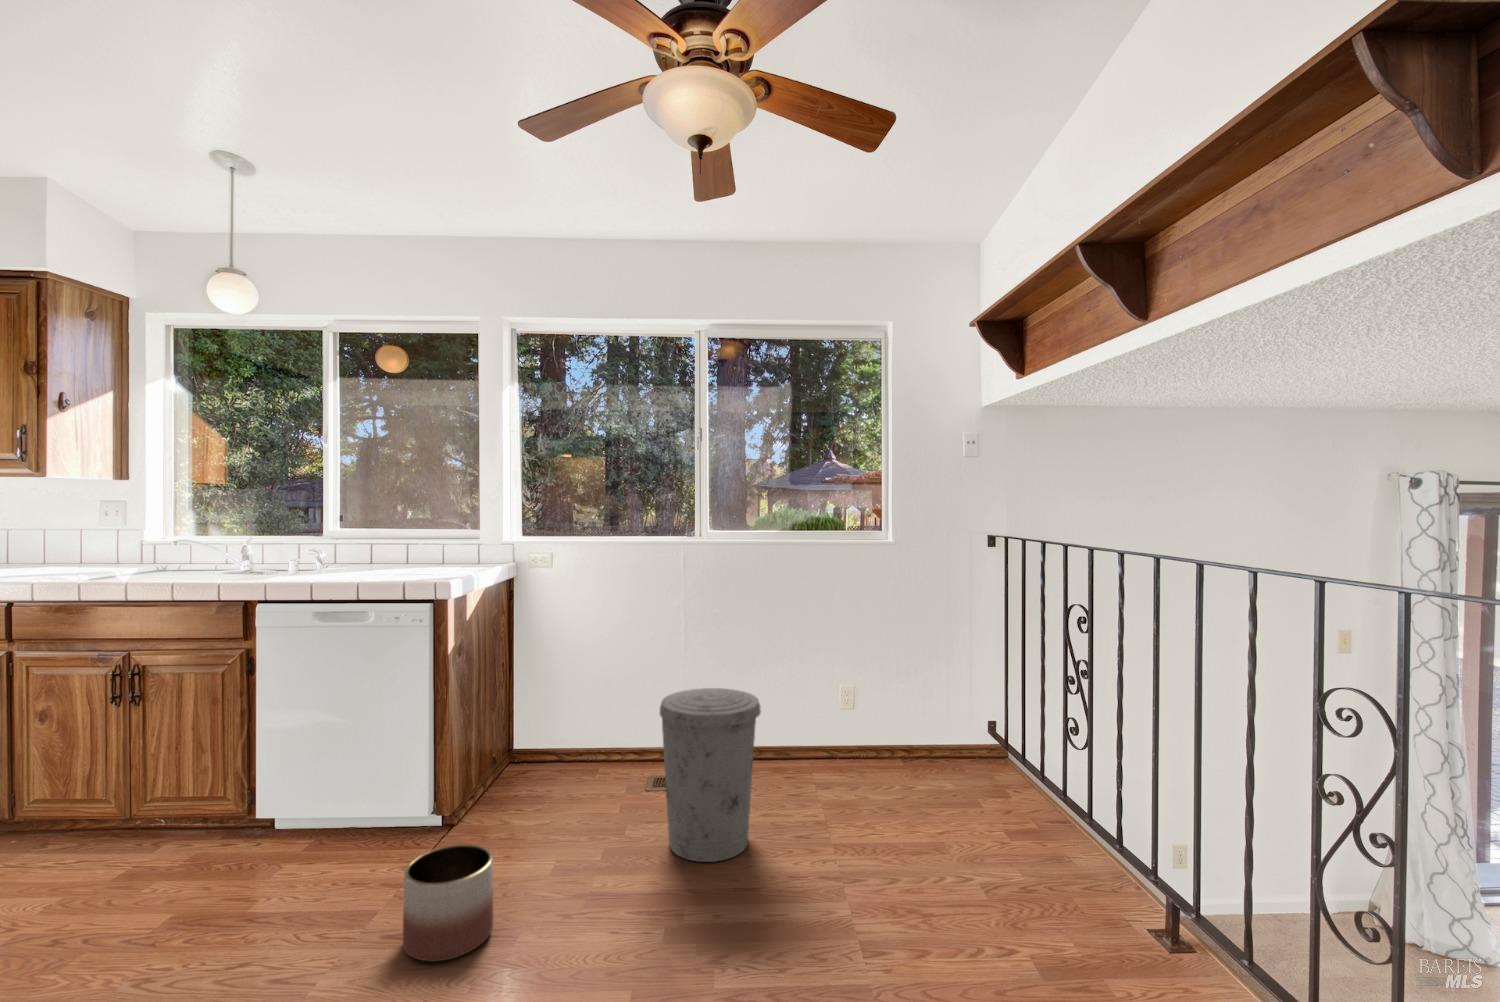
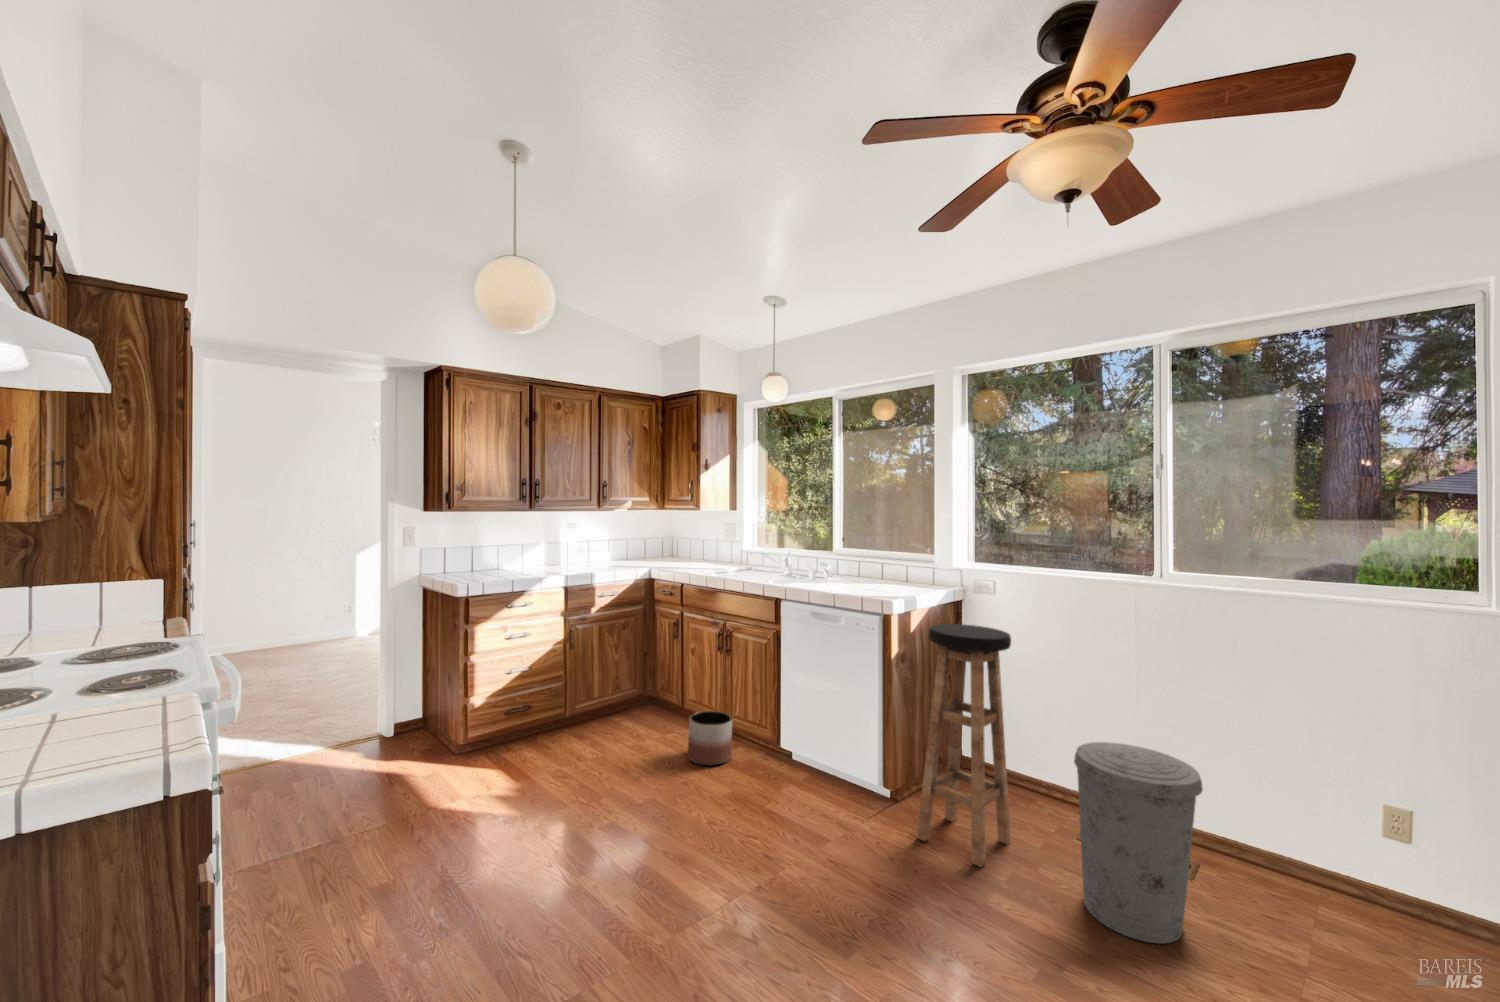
bar stool: none [493,599,591,858] -> present [917,624,1011,867]
planter: present [403,844,493,962] -> present [688,711,732,765]

